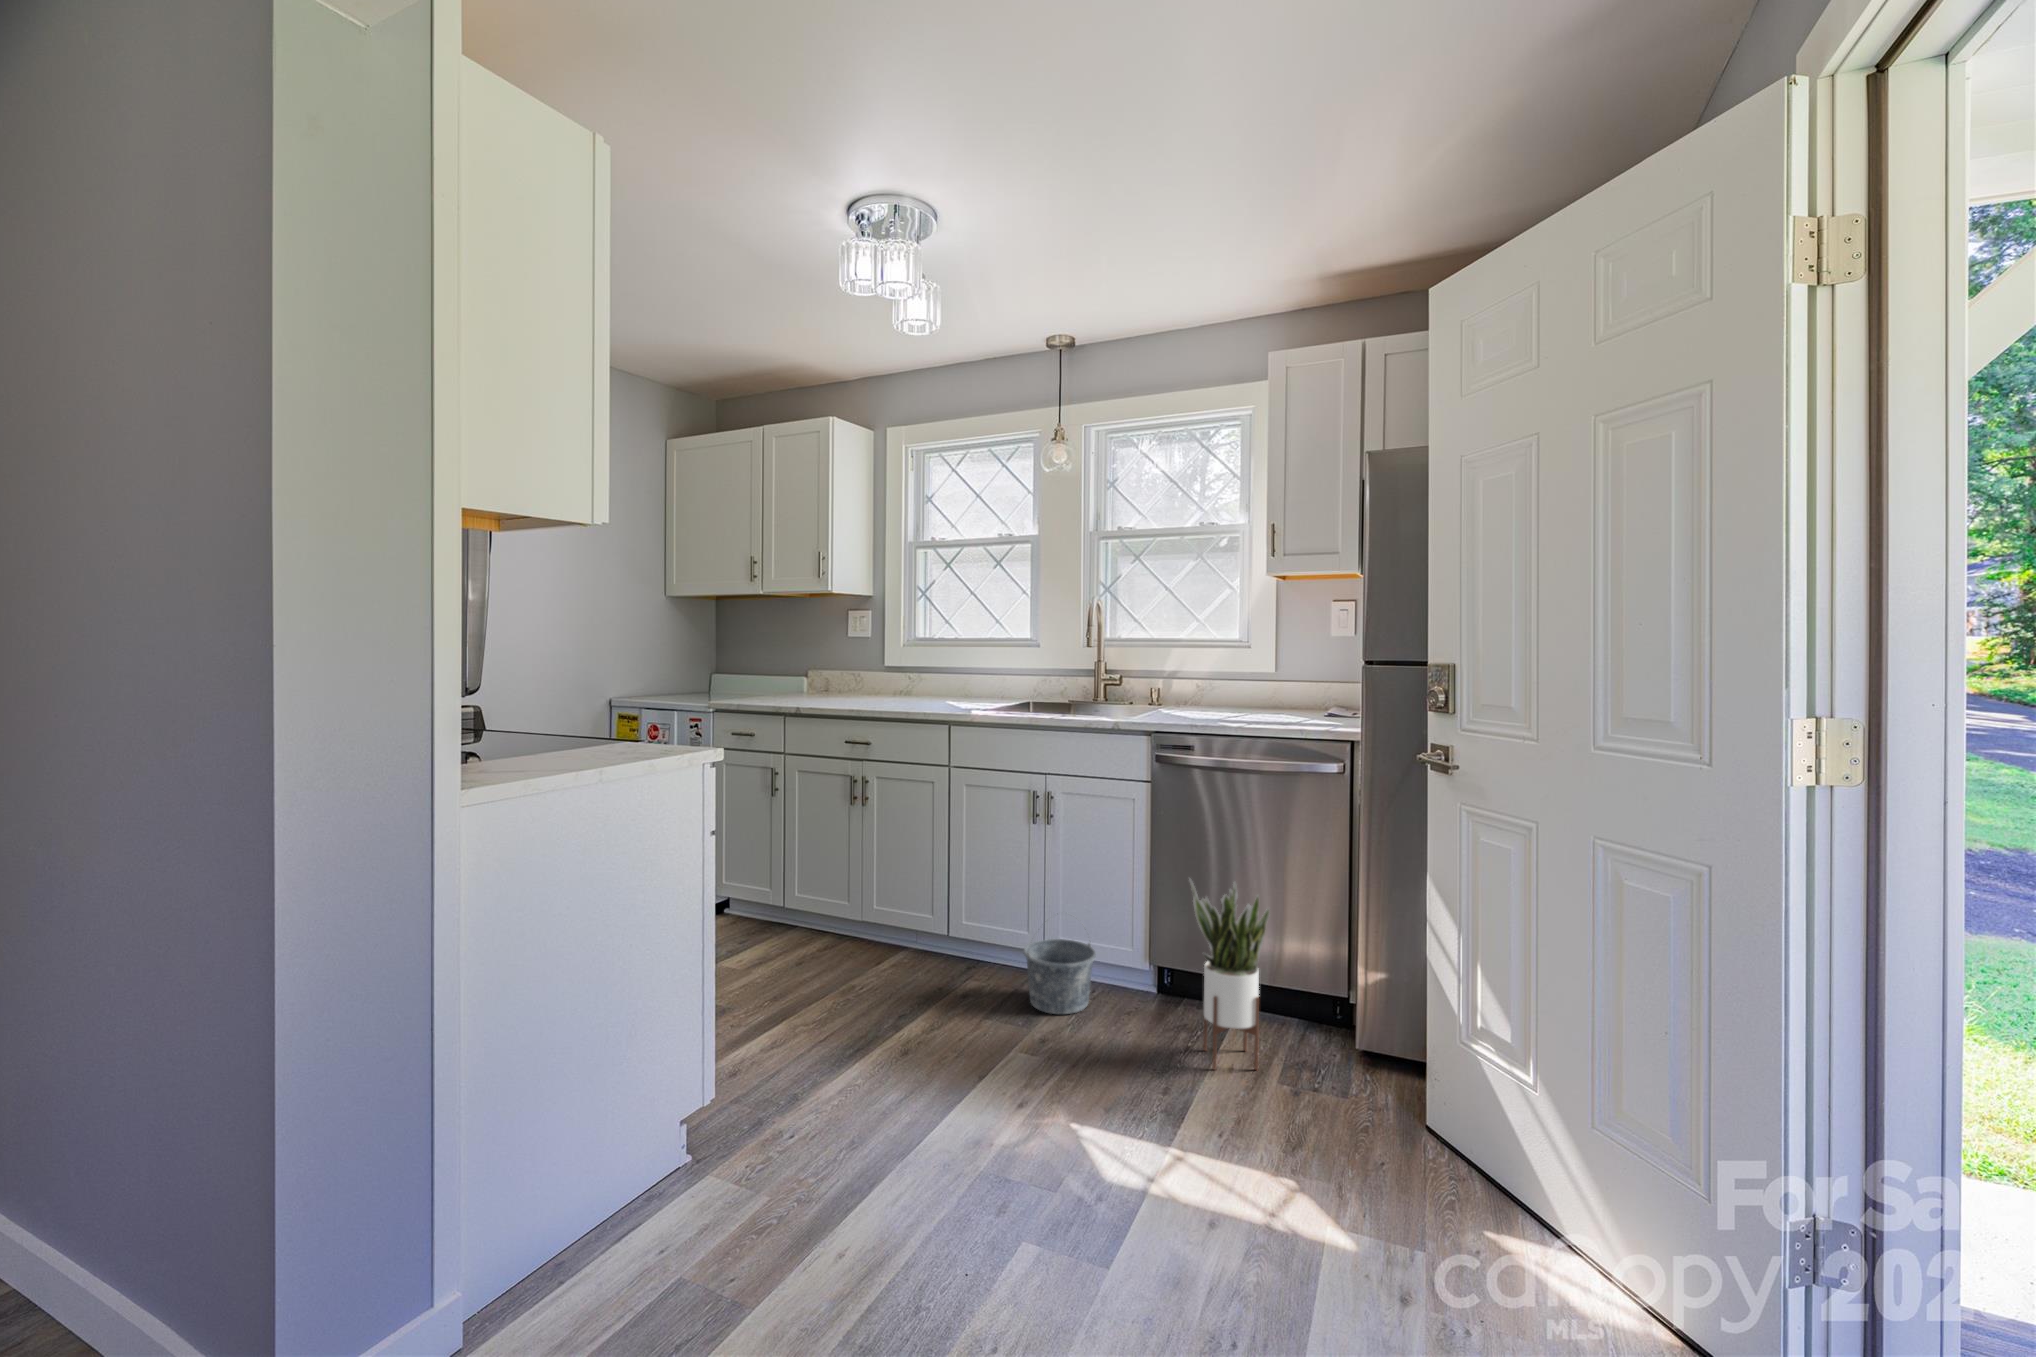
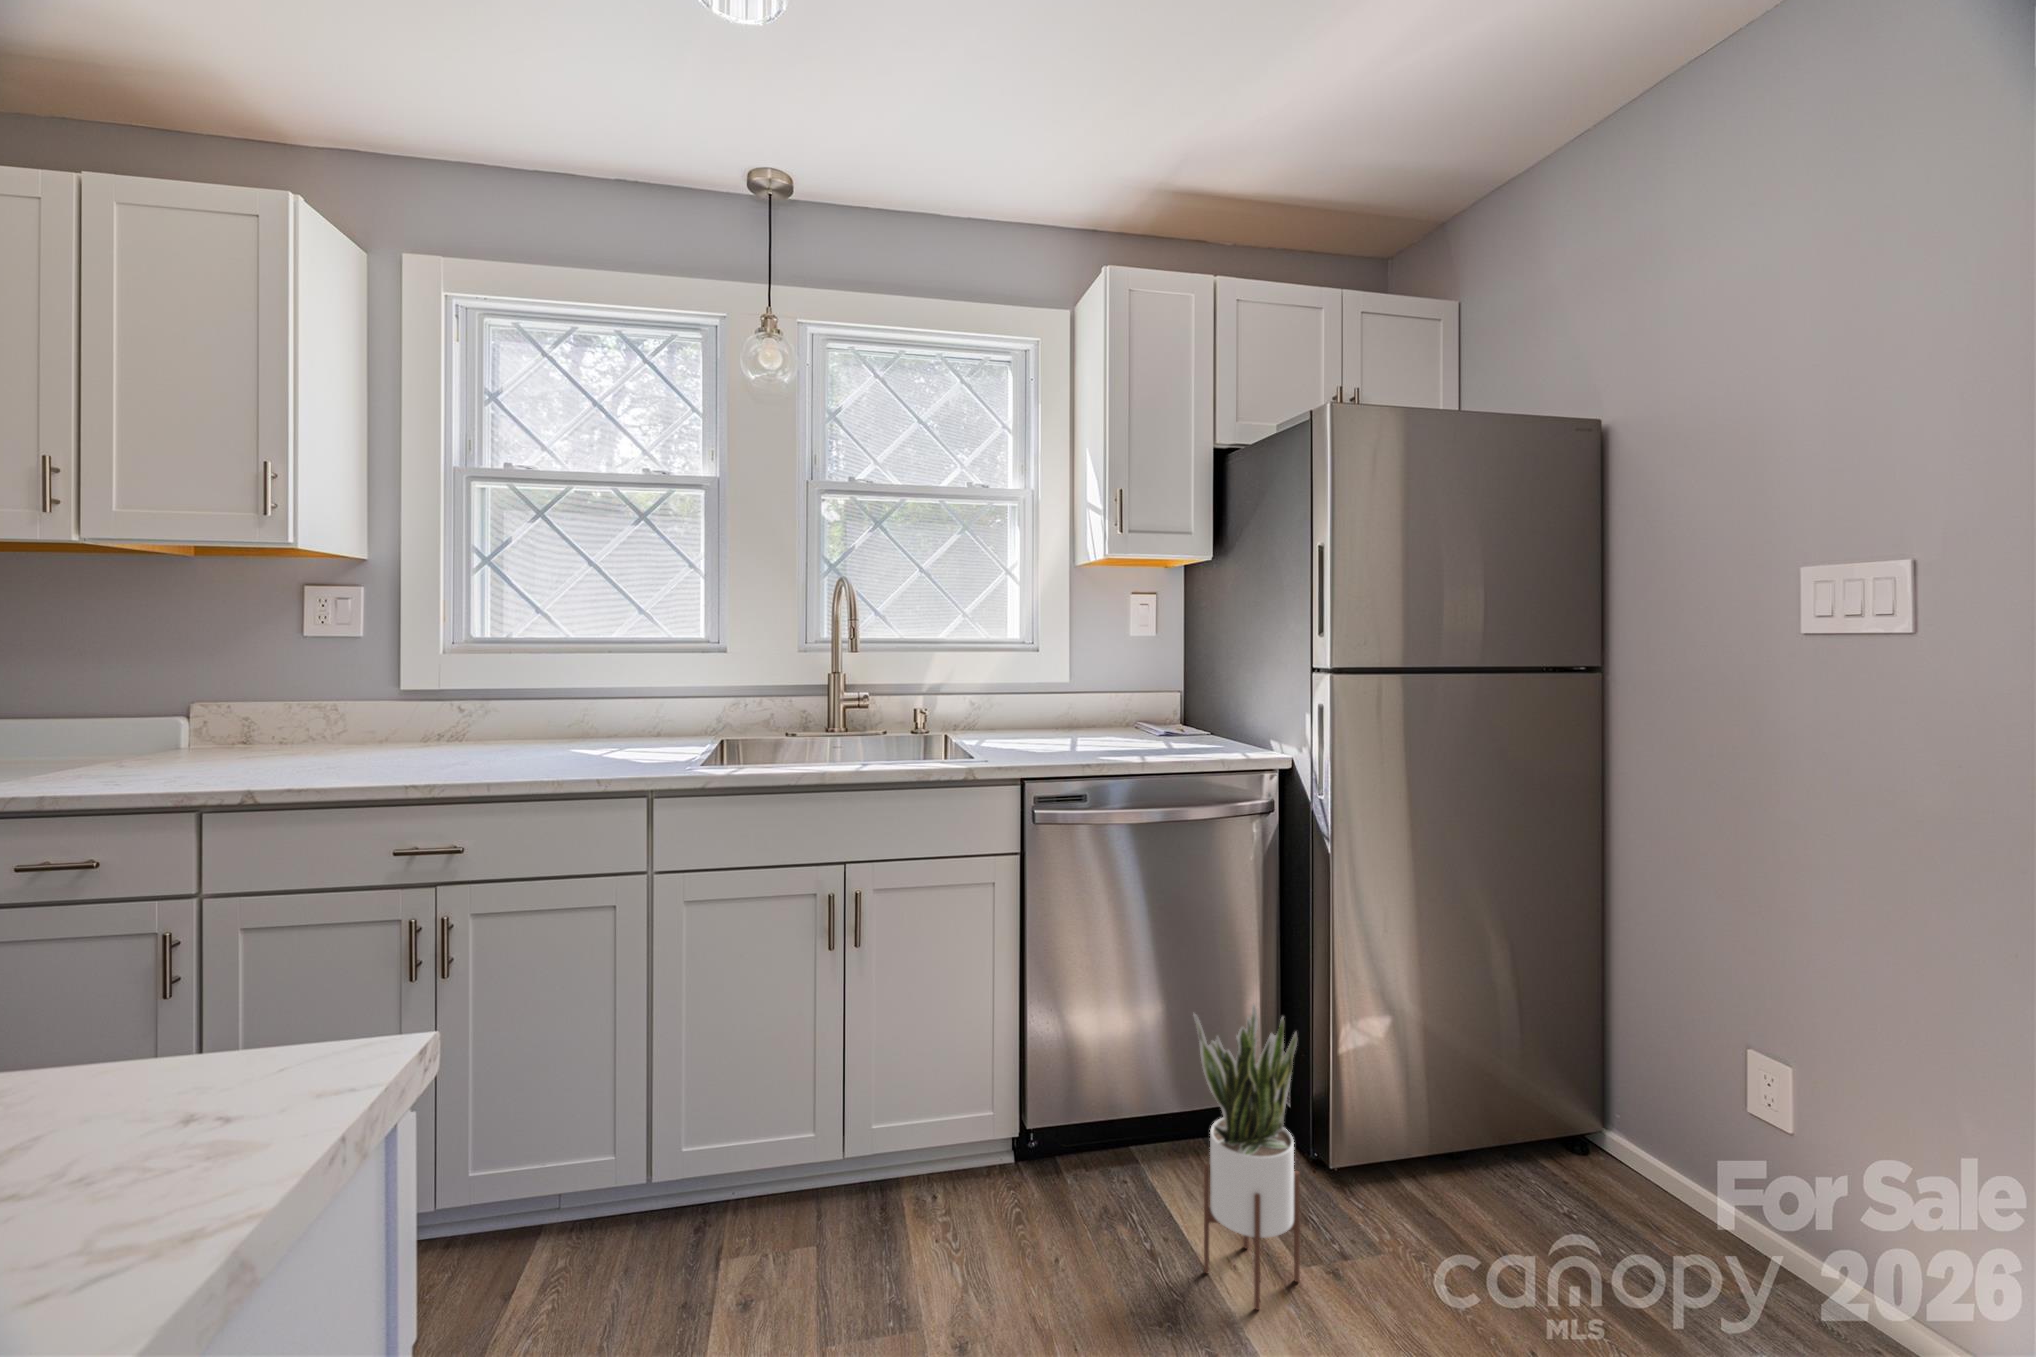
bucket: present [1023,939,1096,1014] -> none [863,1104,993,1297]

